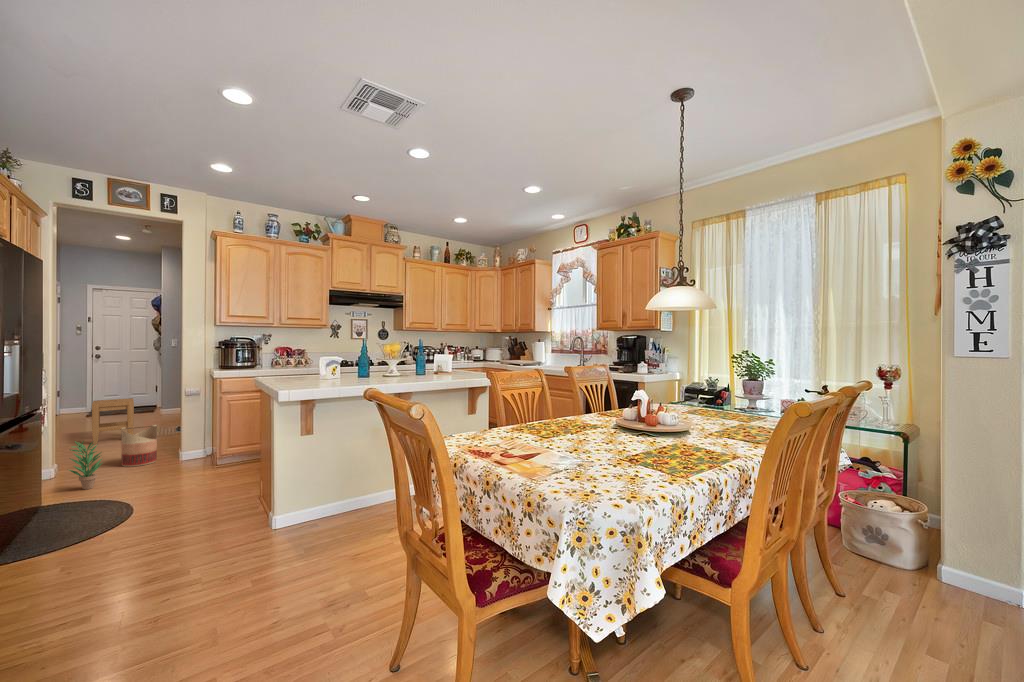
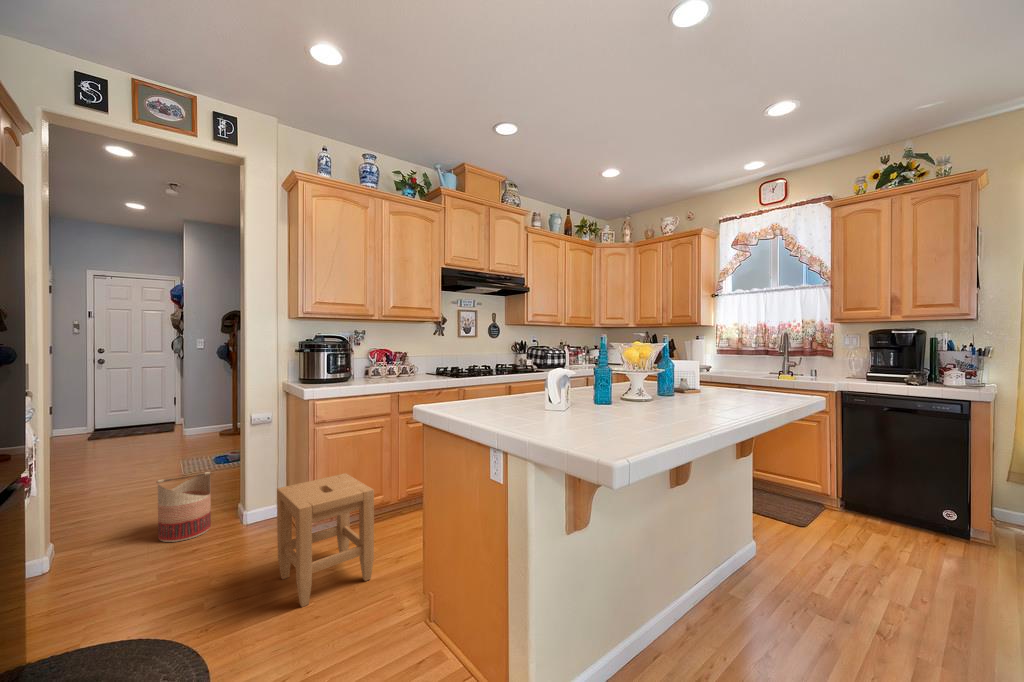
stool: present [92,398,134,444] -> present [277,473,374,607]
potted plant: present [69,441,102,489] -> none [75,520,138,608]

